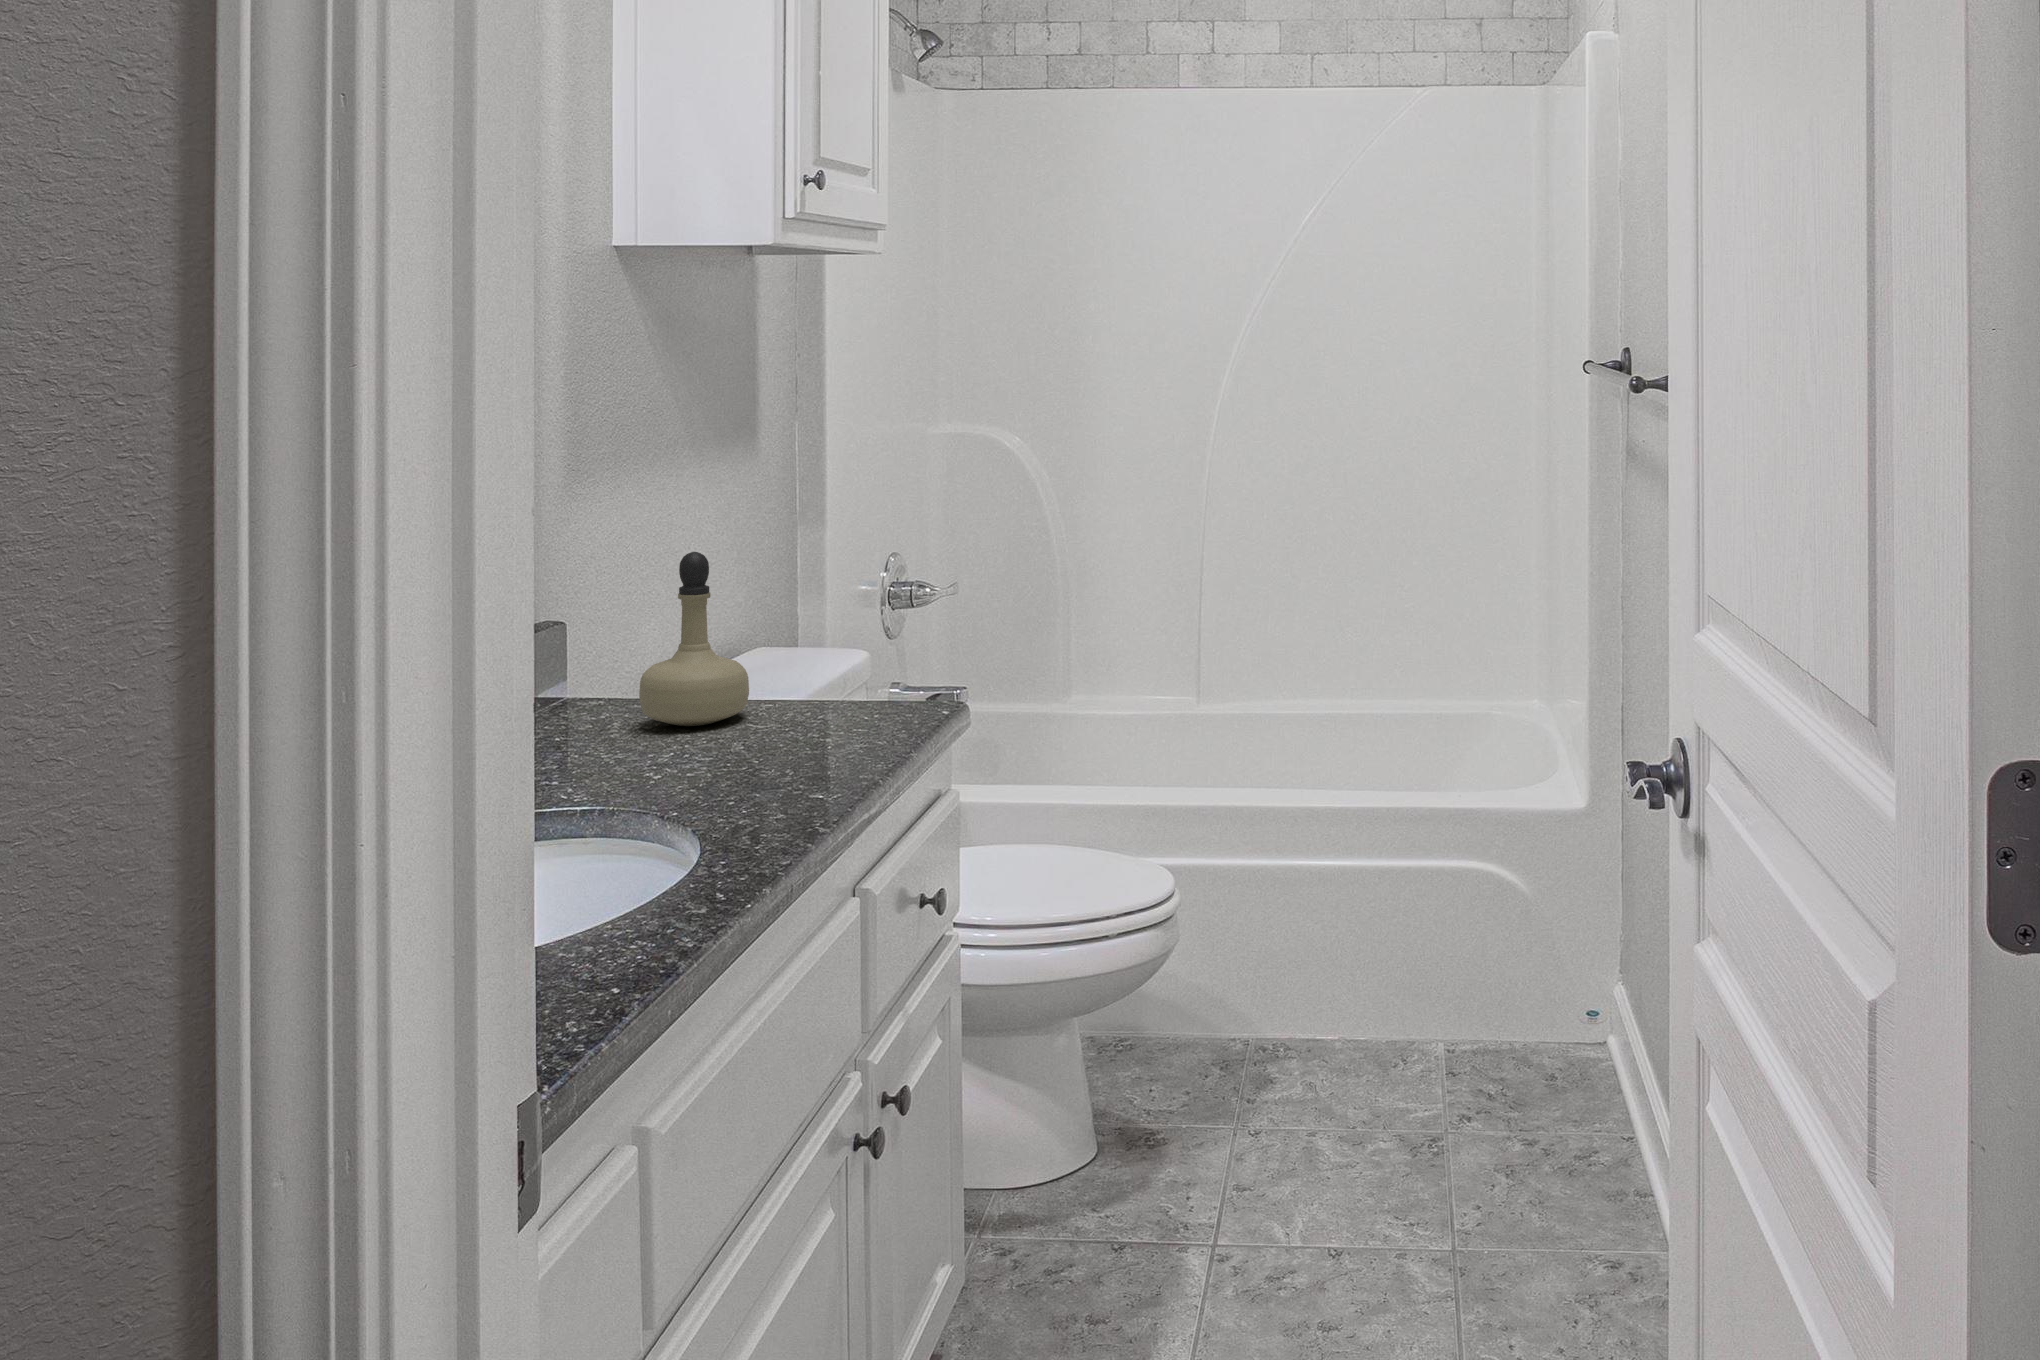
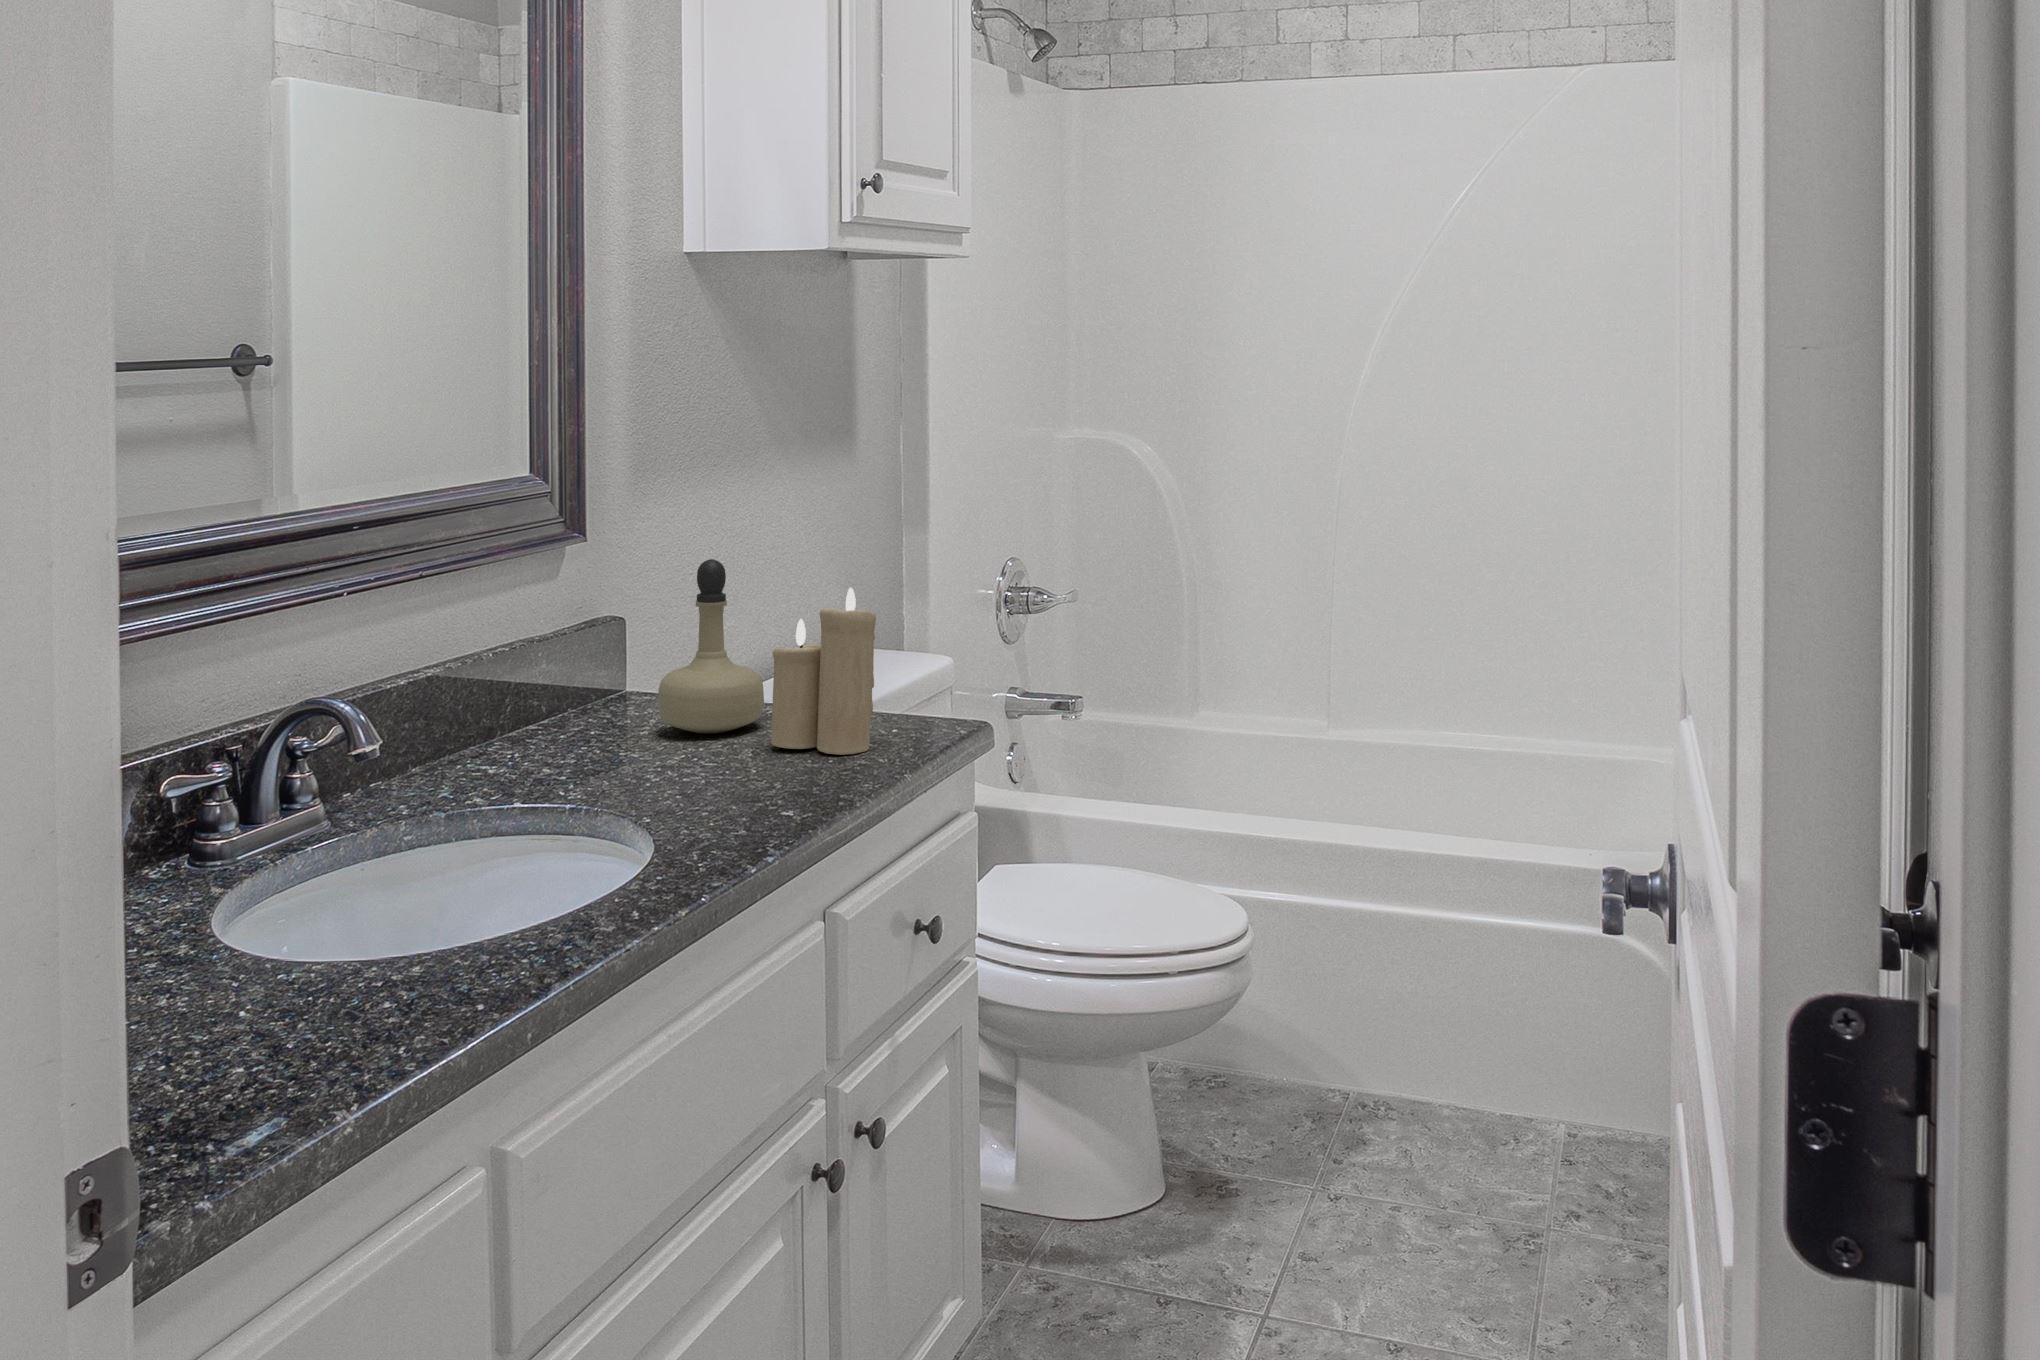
candle: none [770,573,878,738] -> present [771,587,876,755]

